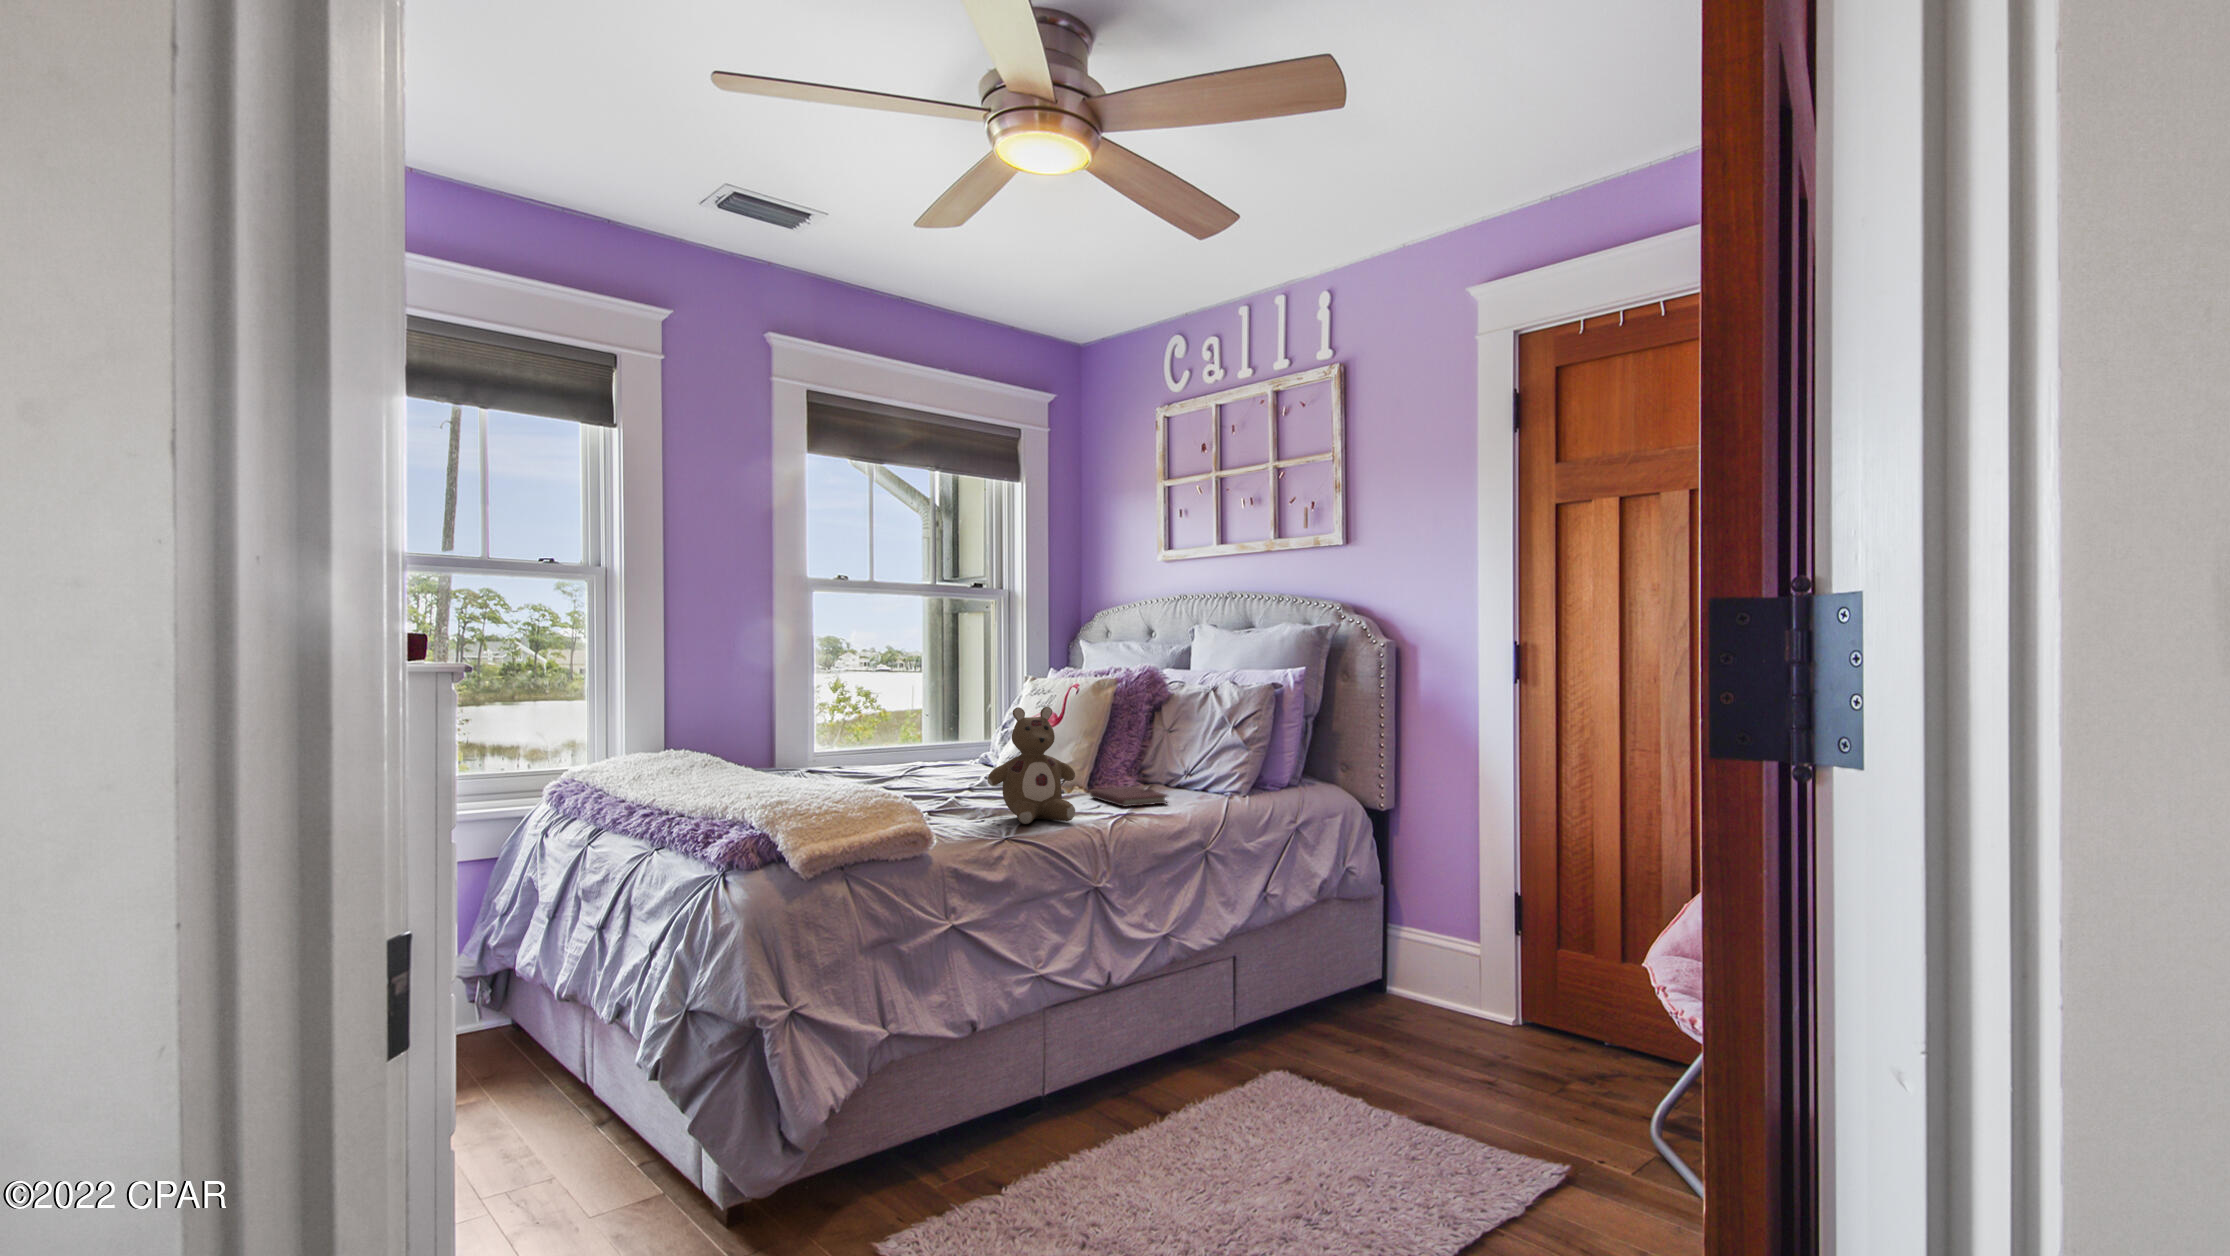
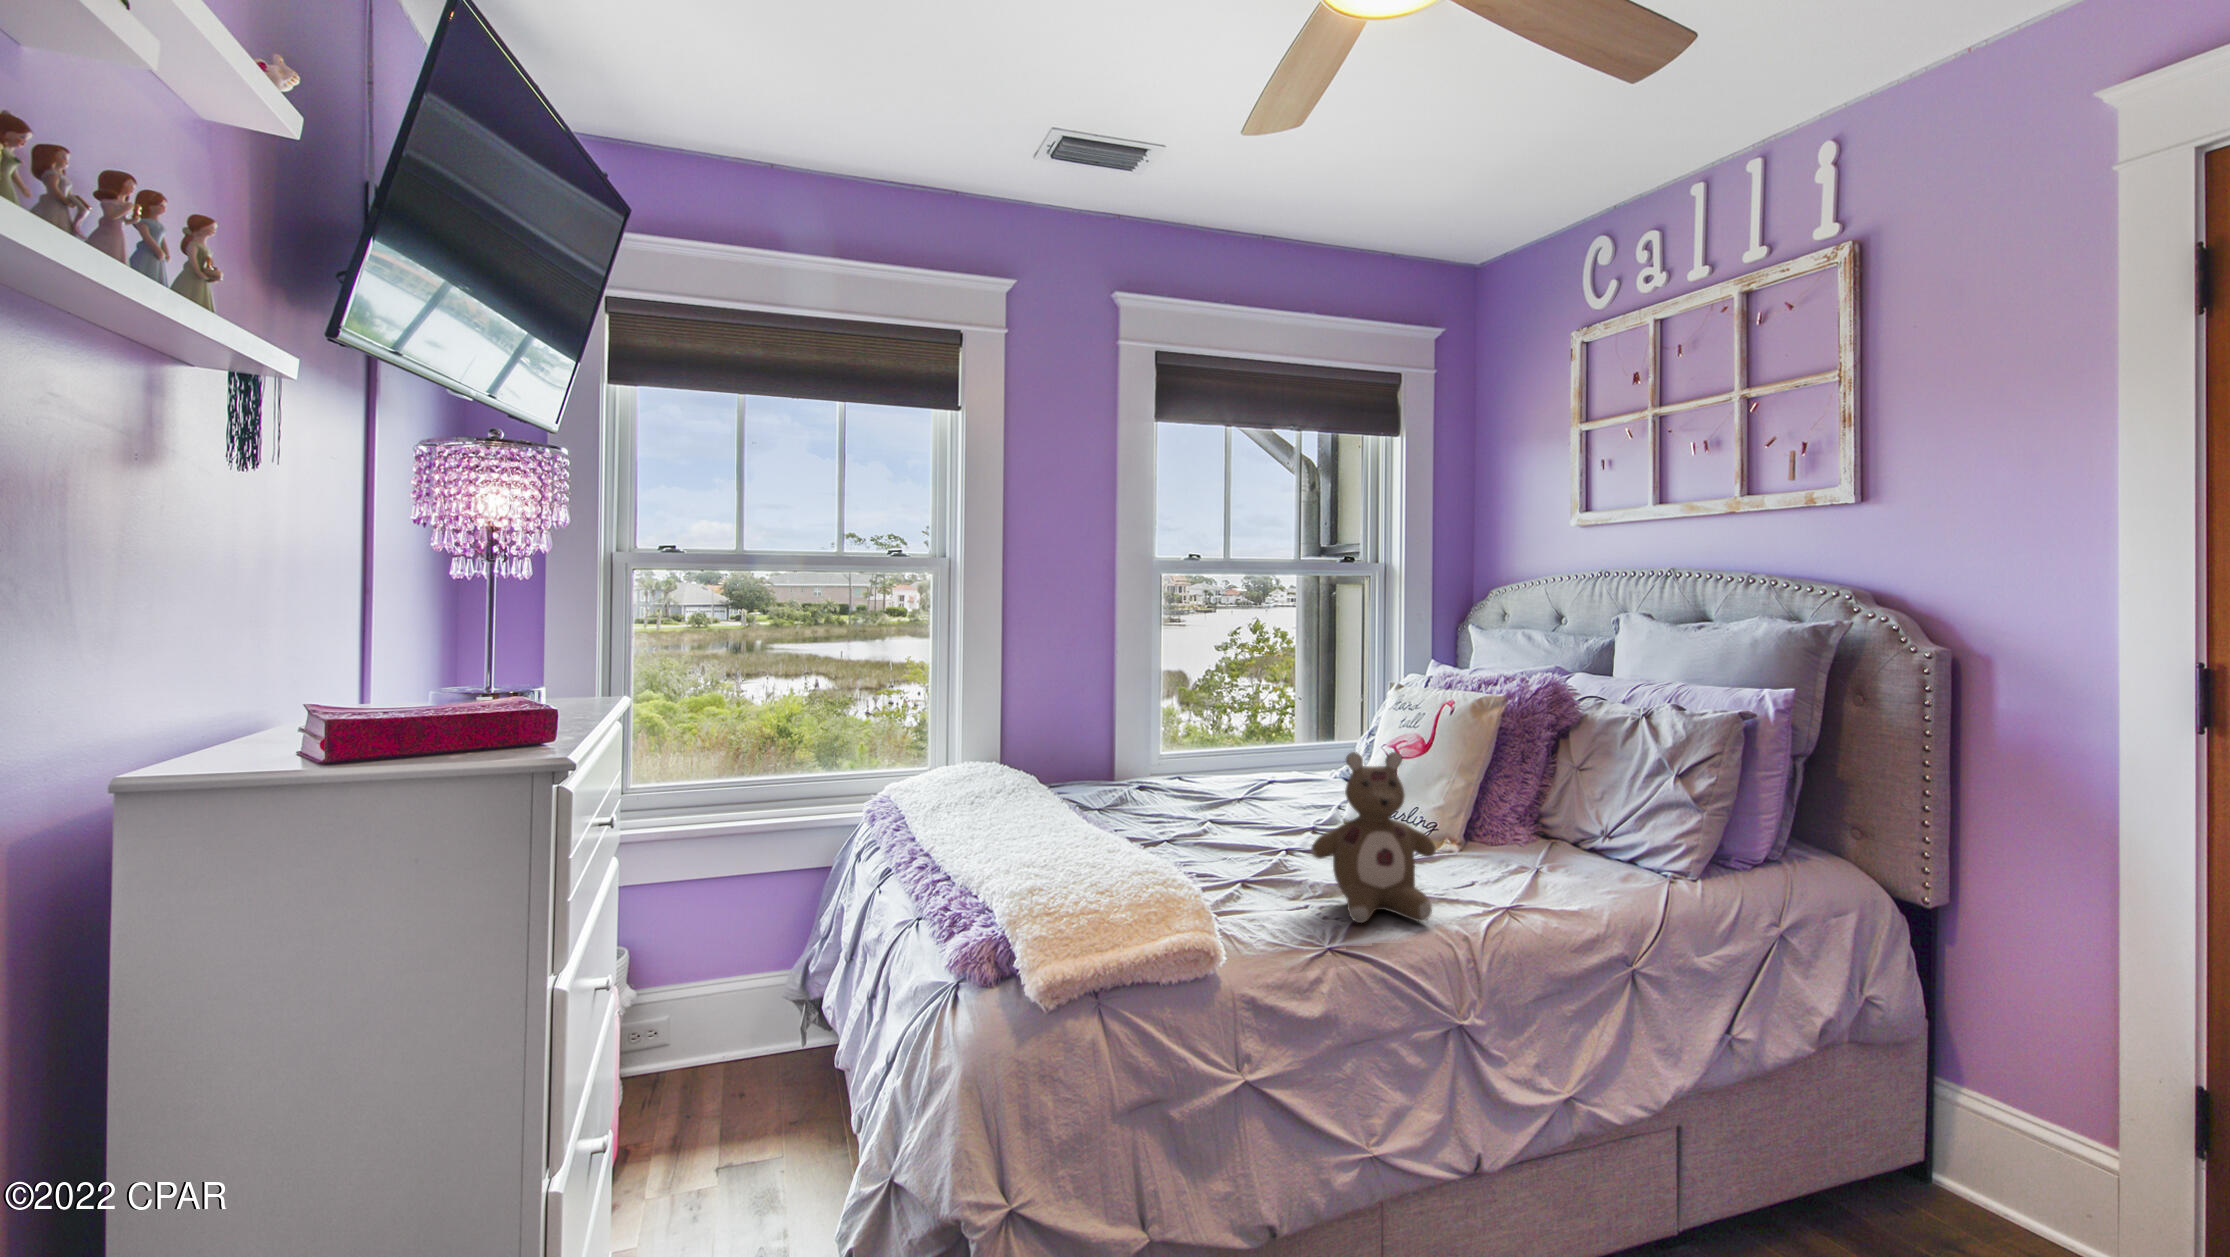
notebook: present [1090,787,1167,807] -> none [1465,853,1578,892]

